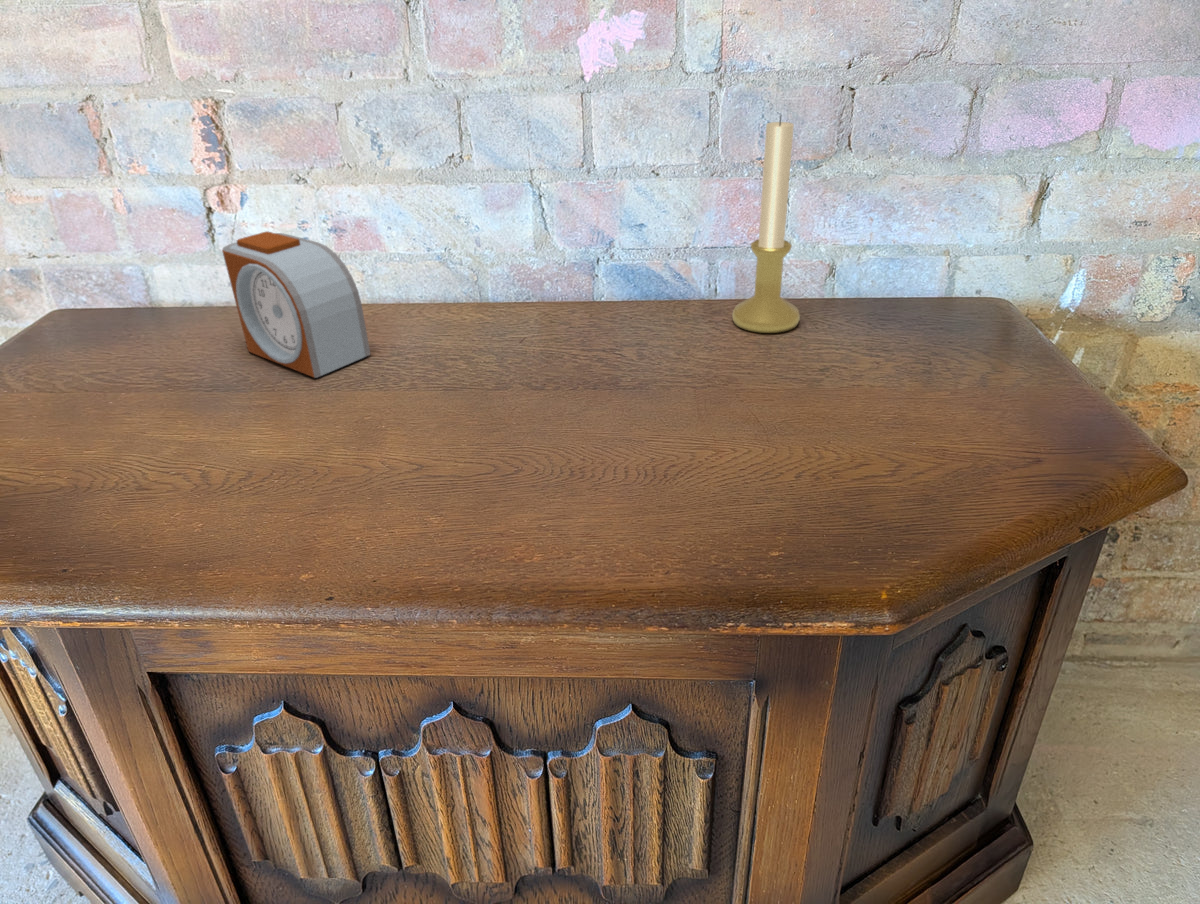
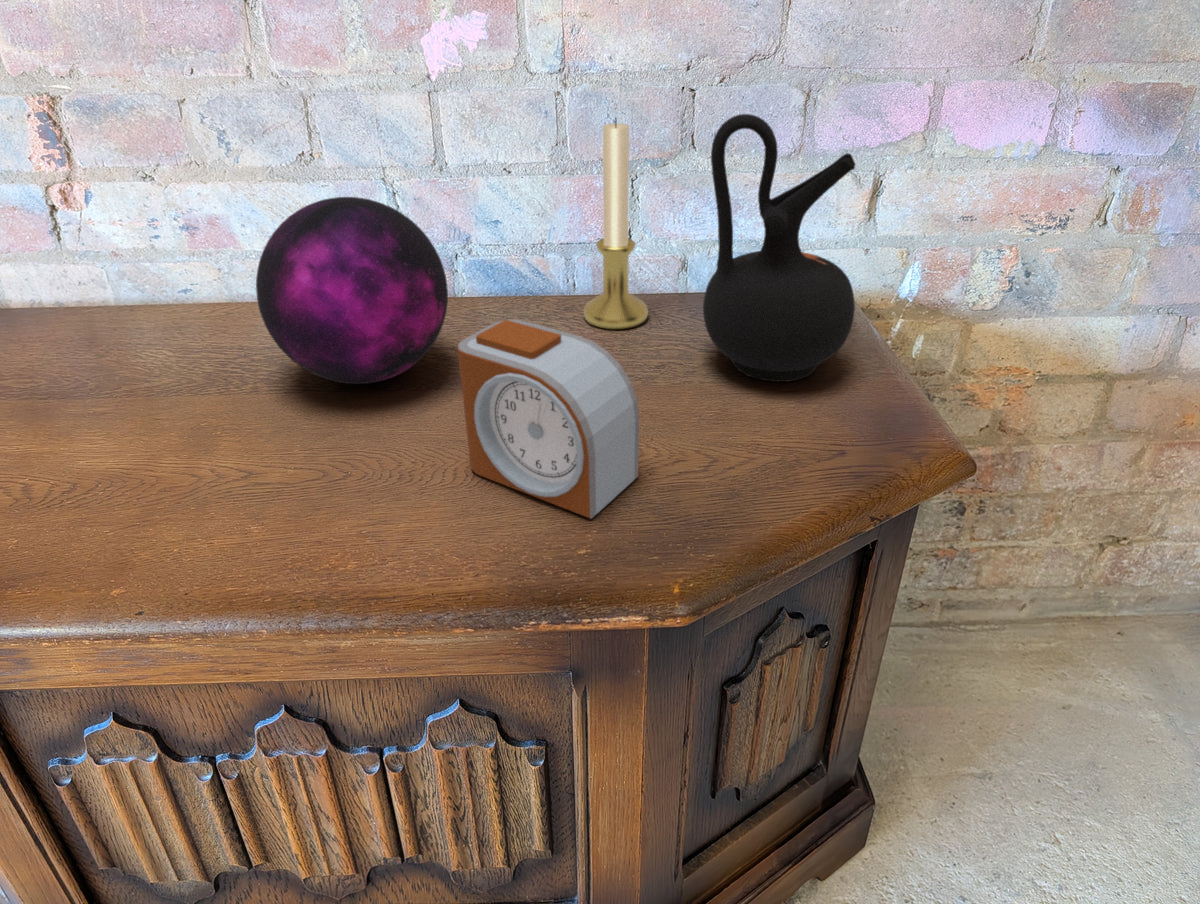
ceramic jug: none [871,108,1049,387] -> present [703,114,855,382]
decorative orb: none [425,194,610,382] -> present [256,197,448,384]
alarm clock: present [222,232,370,378] -> present [457,320,639,518]

